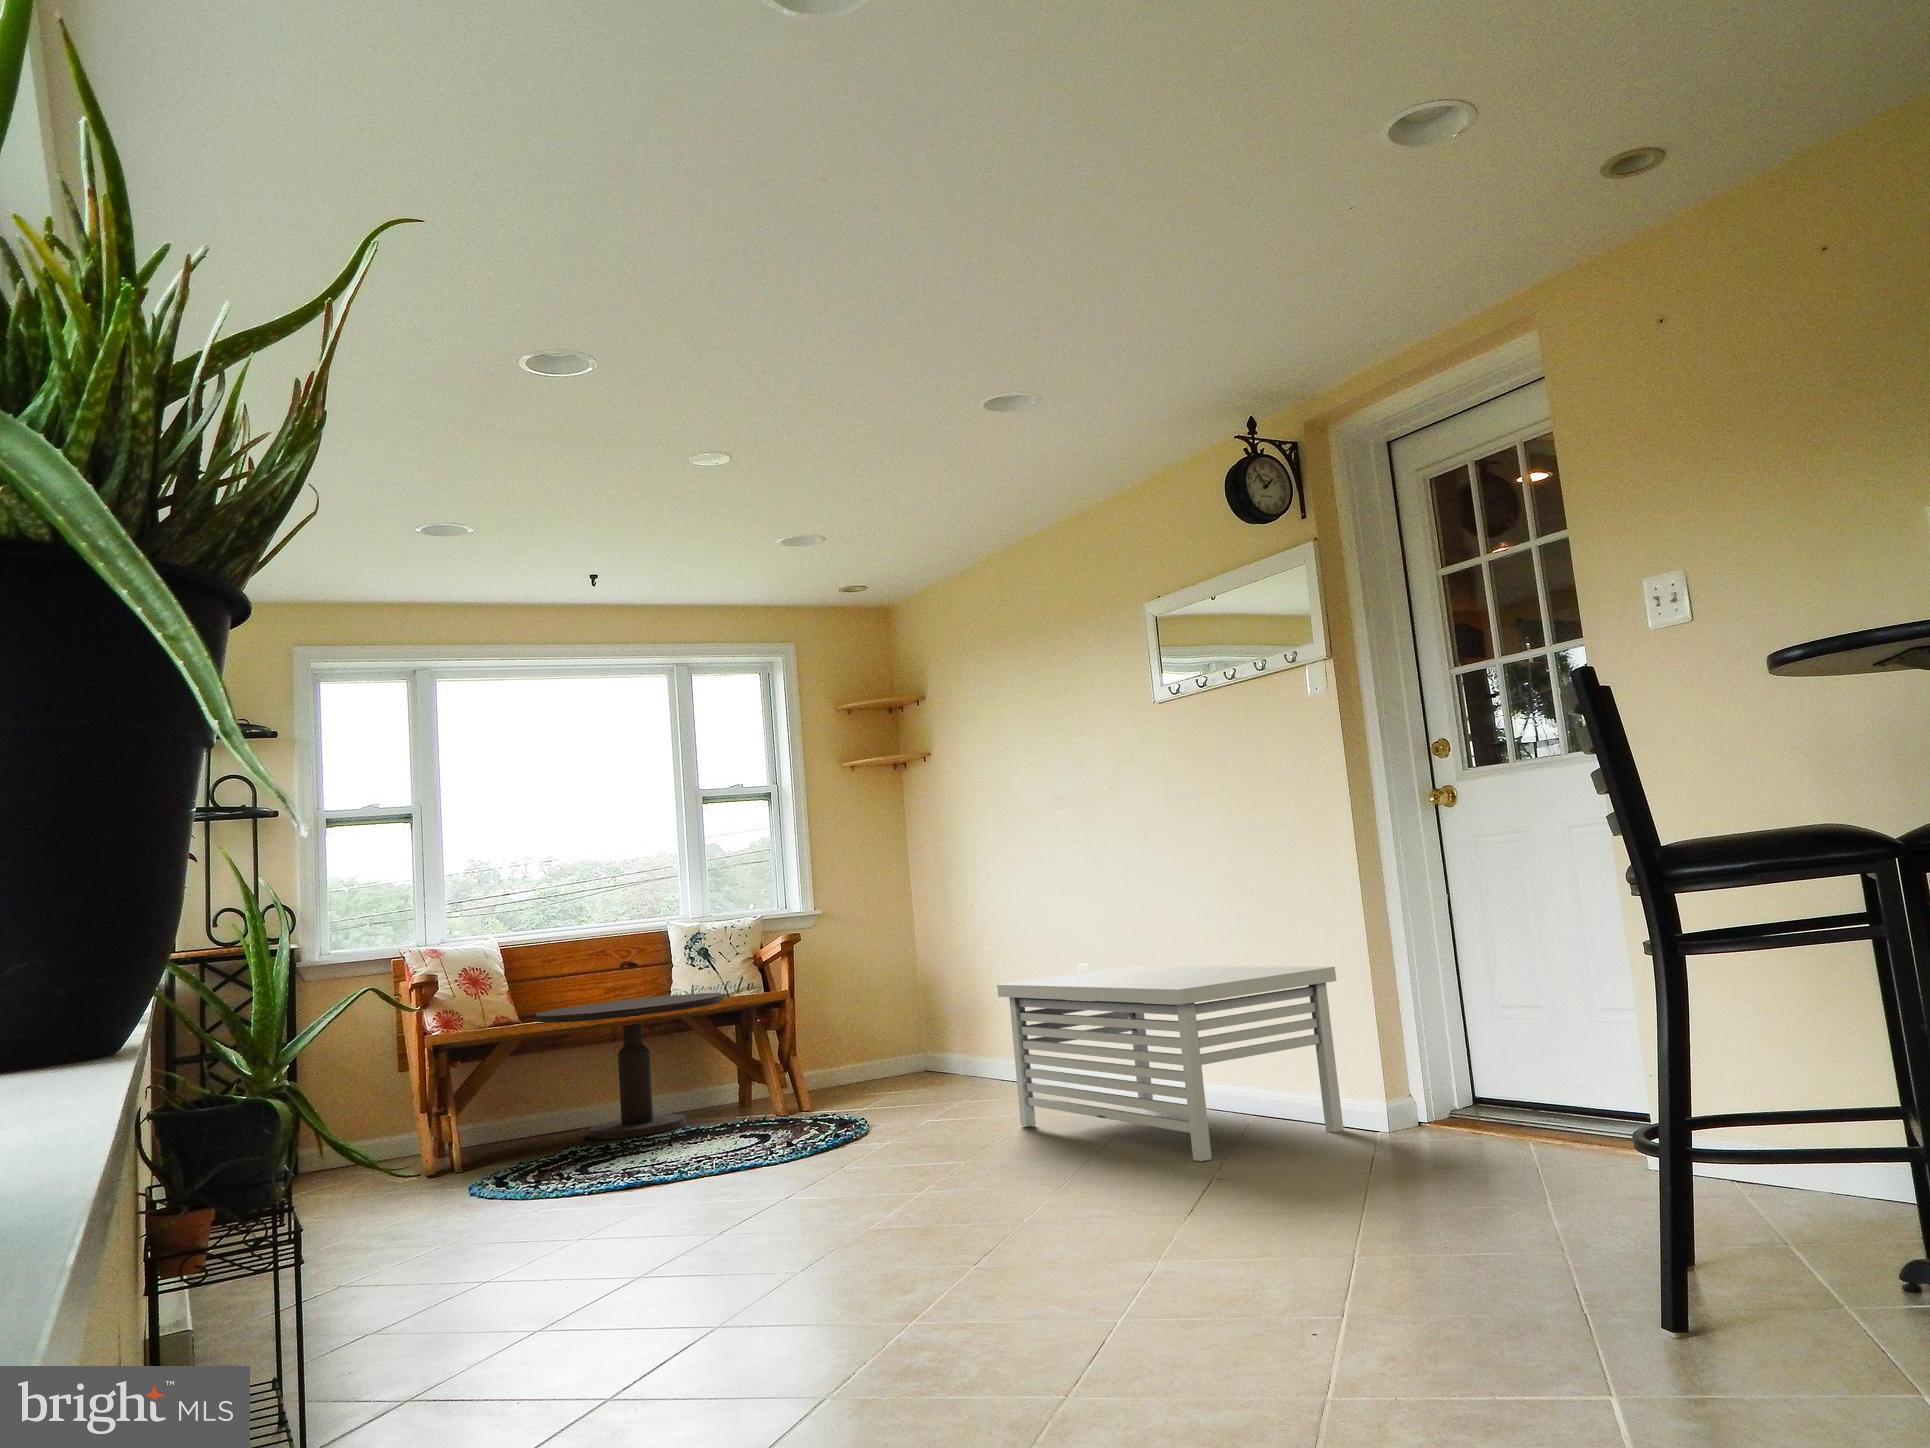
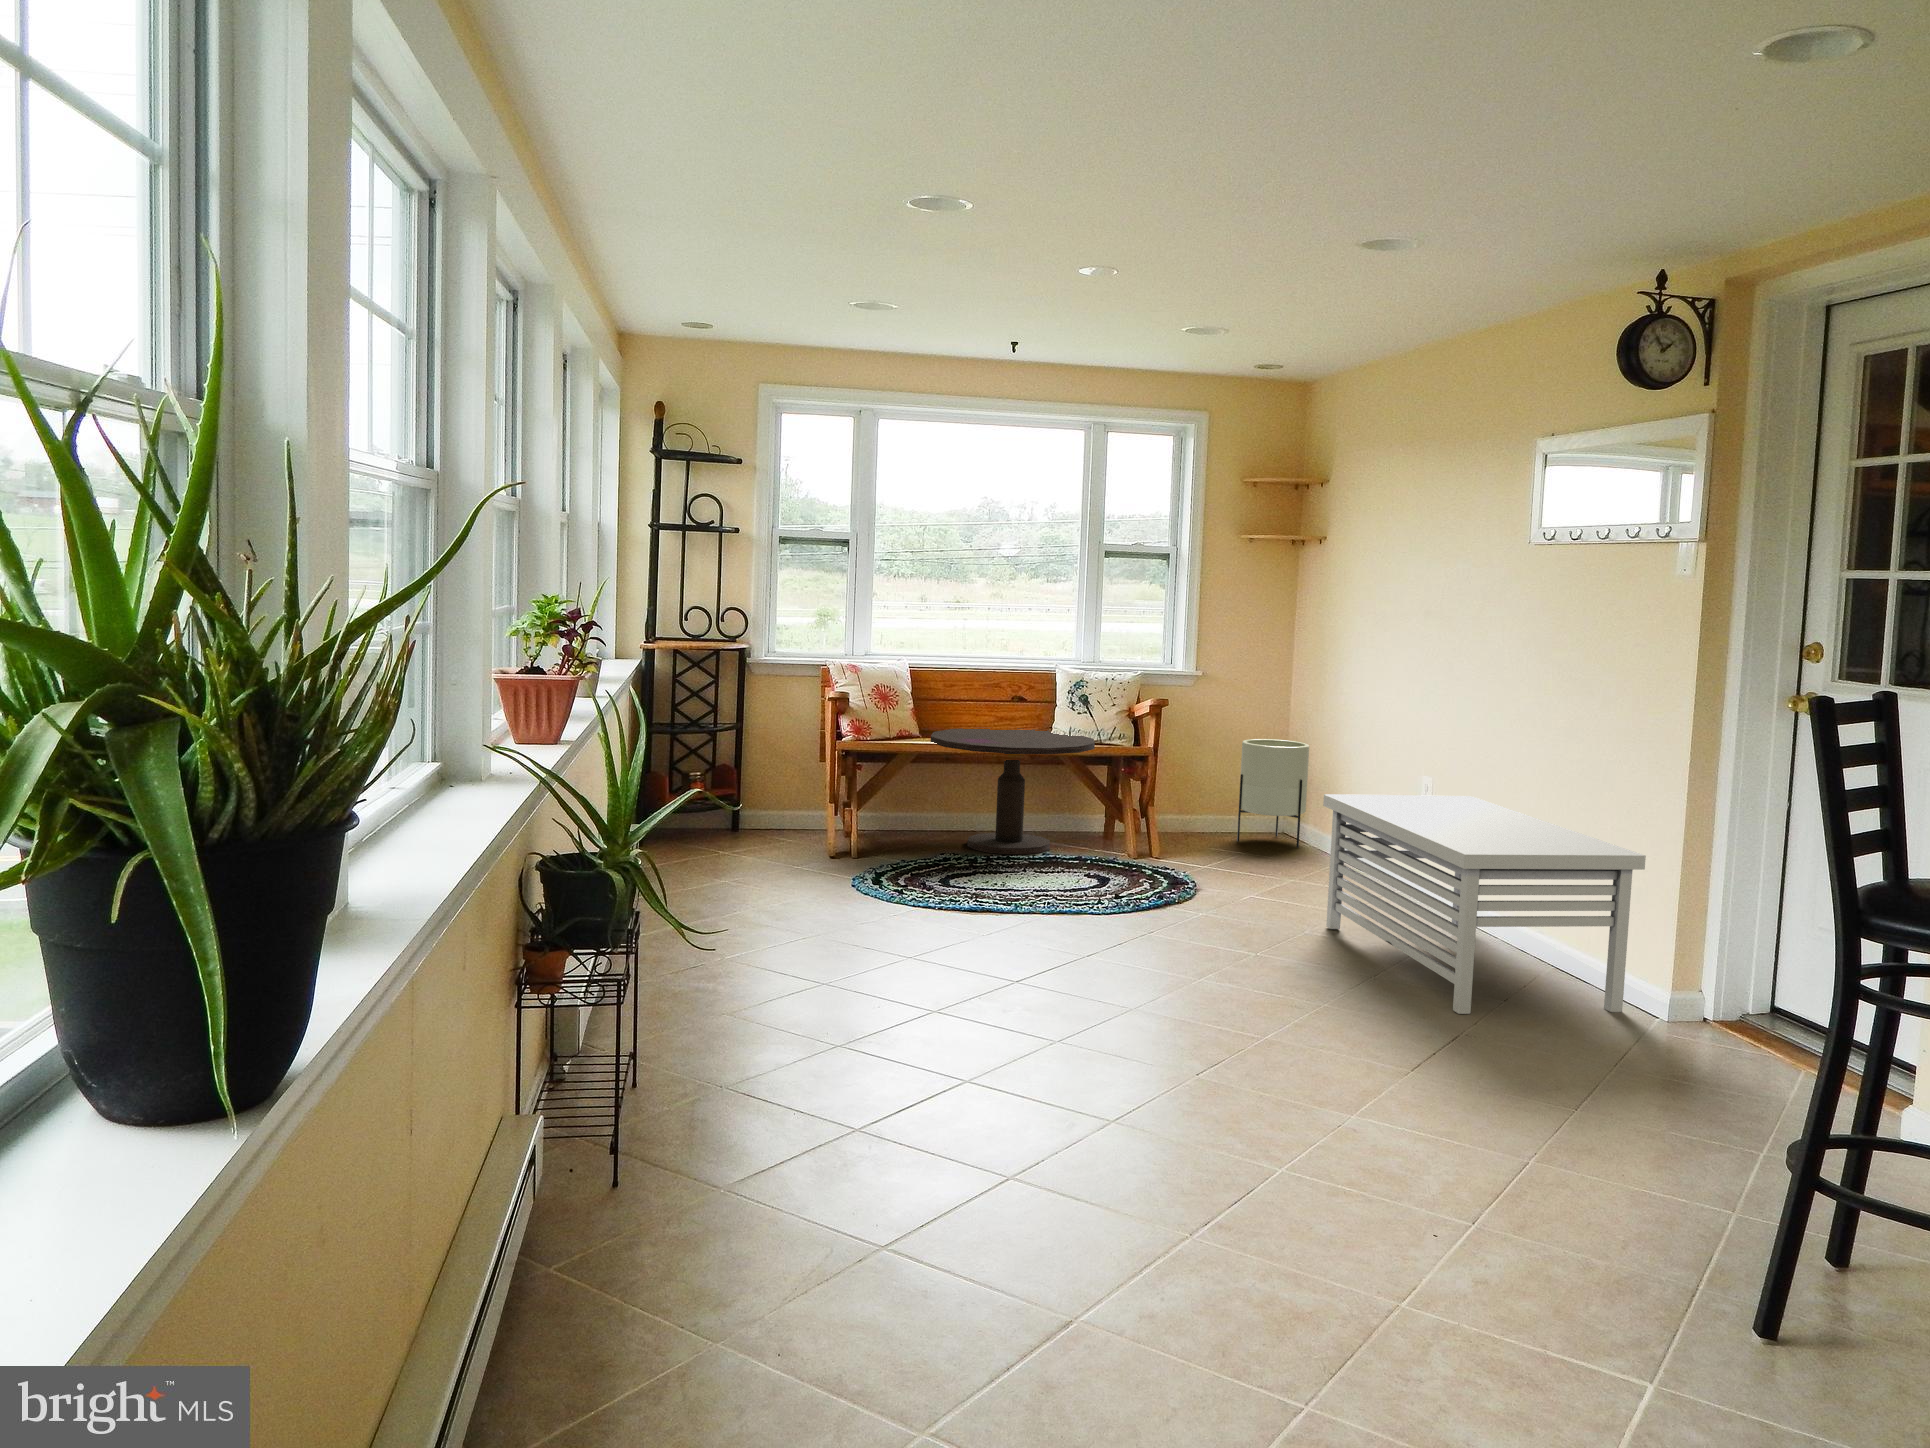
planter: none [872,968,946,1084] -> present [1237,739,1309,848]

